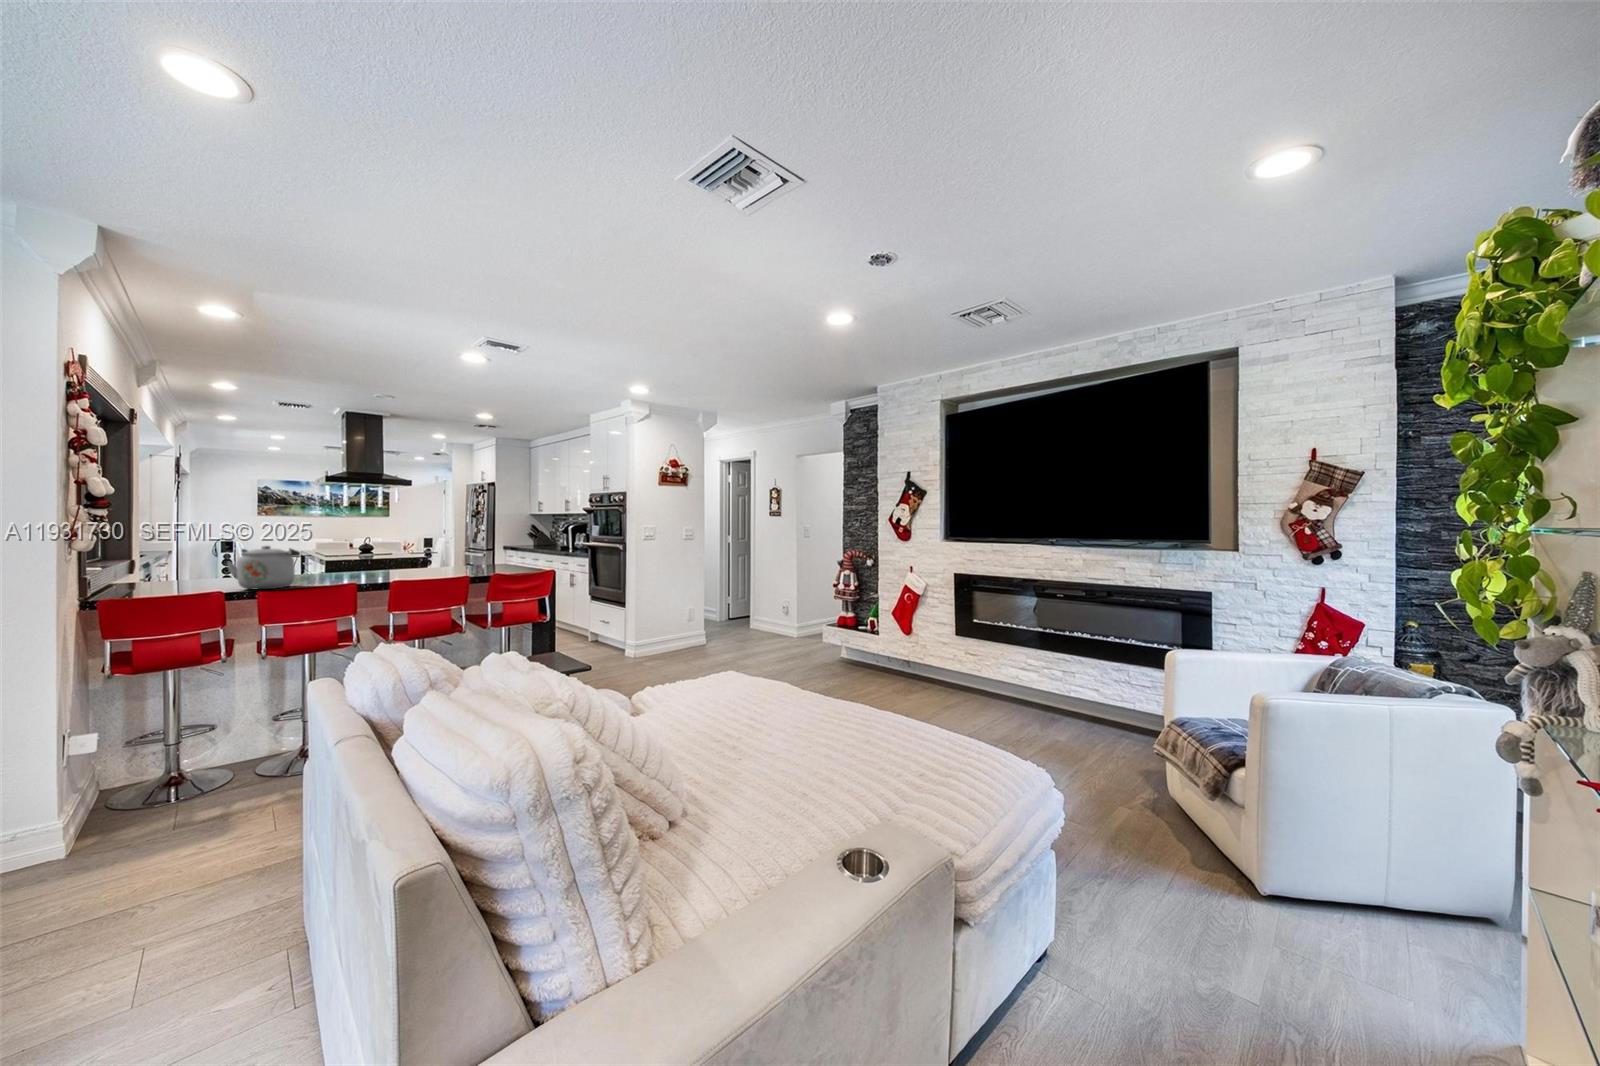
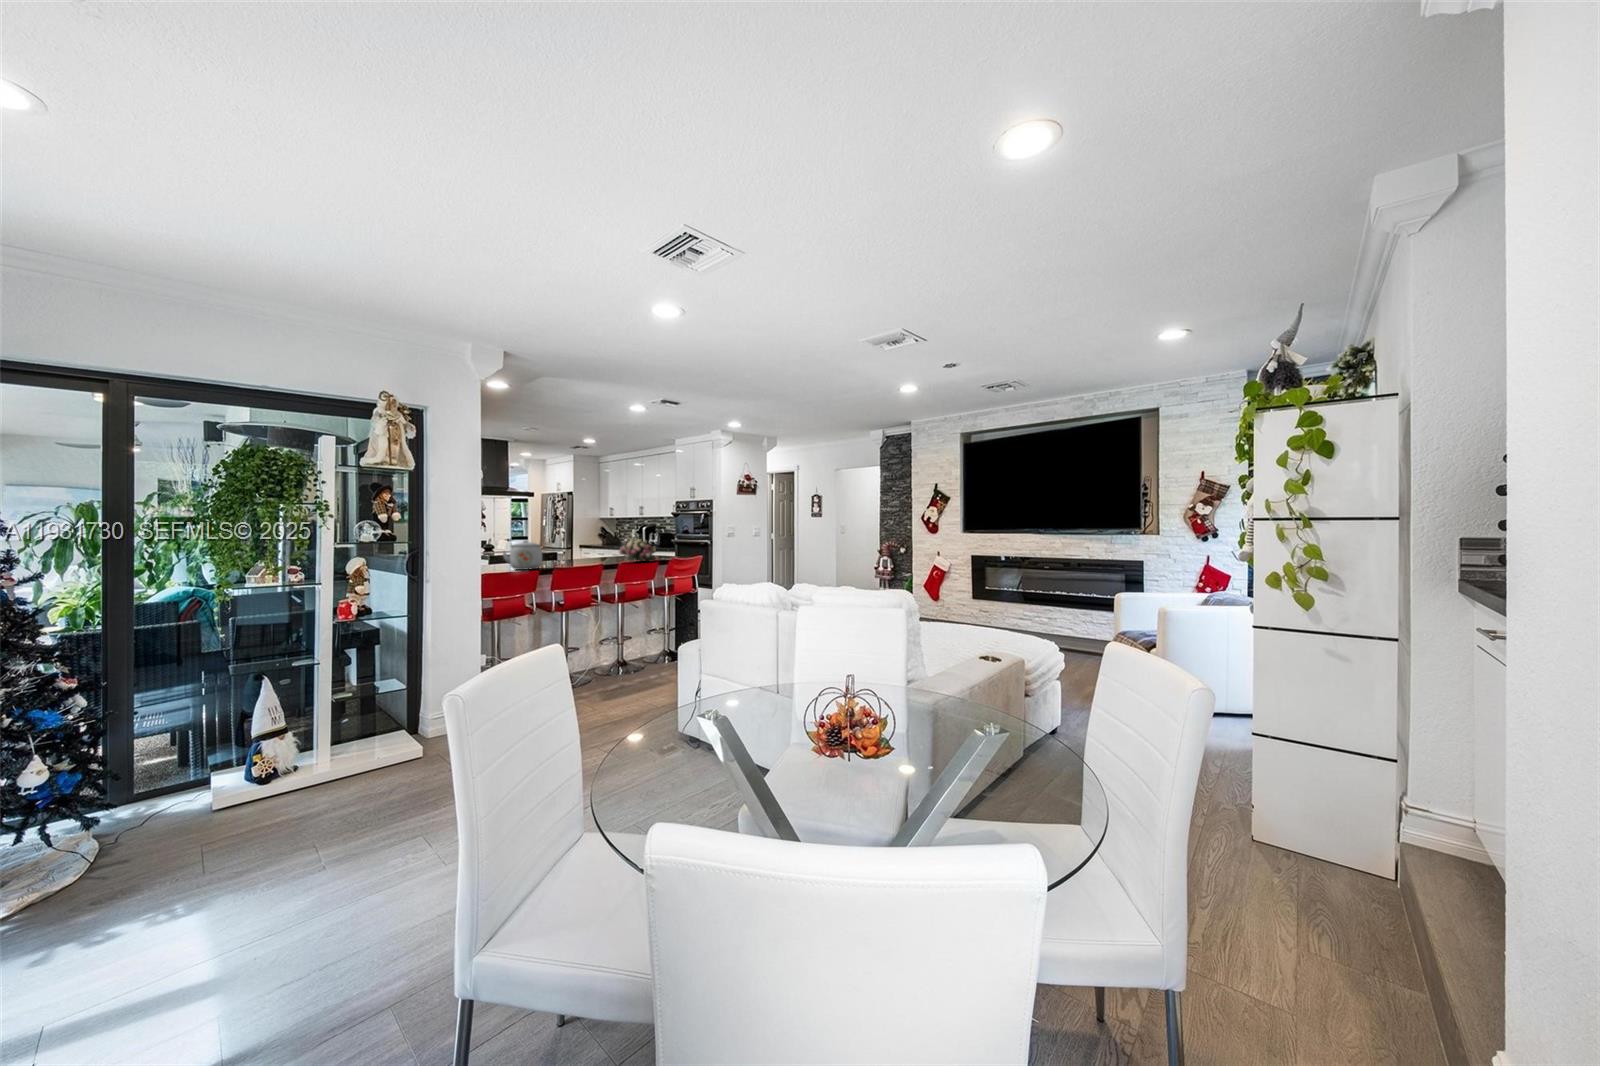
flower arrangement: none [427,545,487,578] -> present [619,539,656,562]

